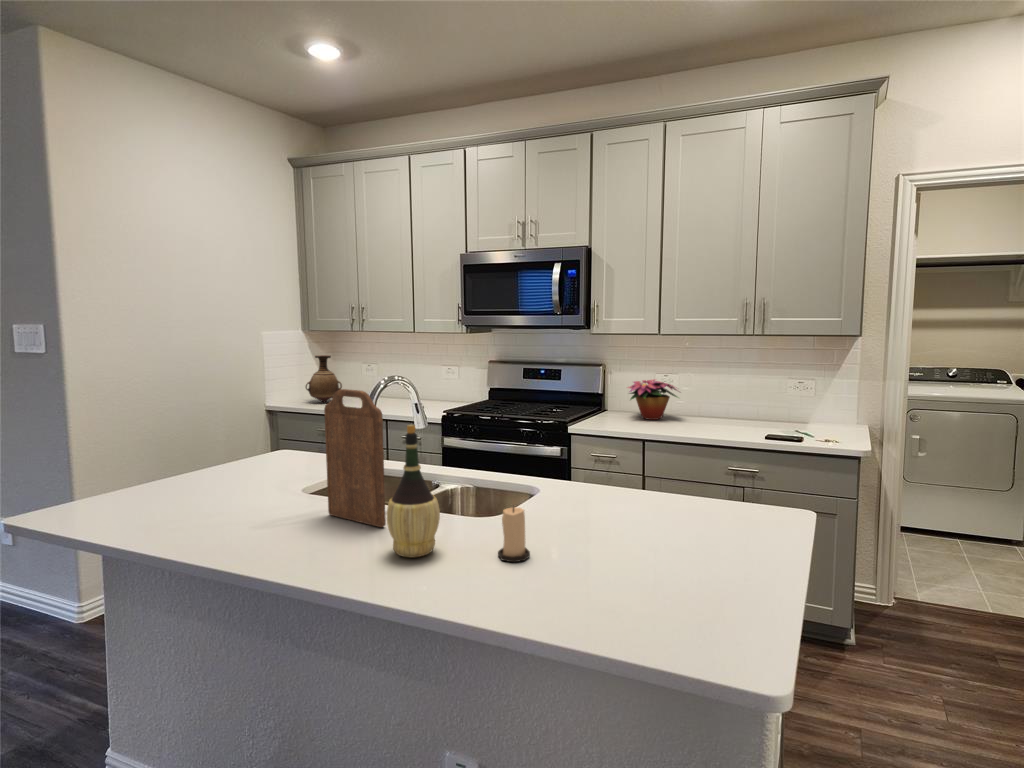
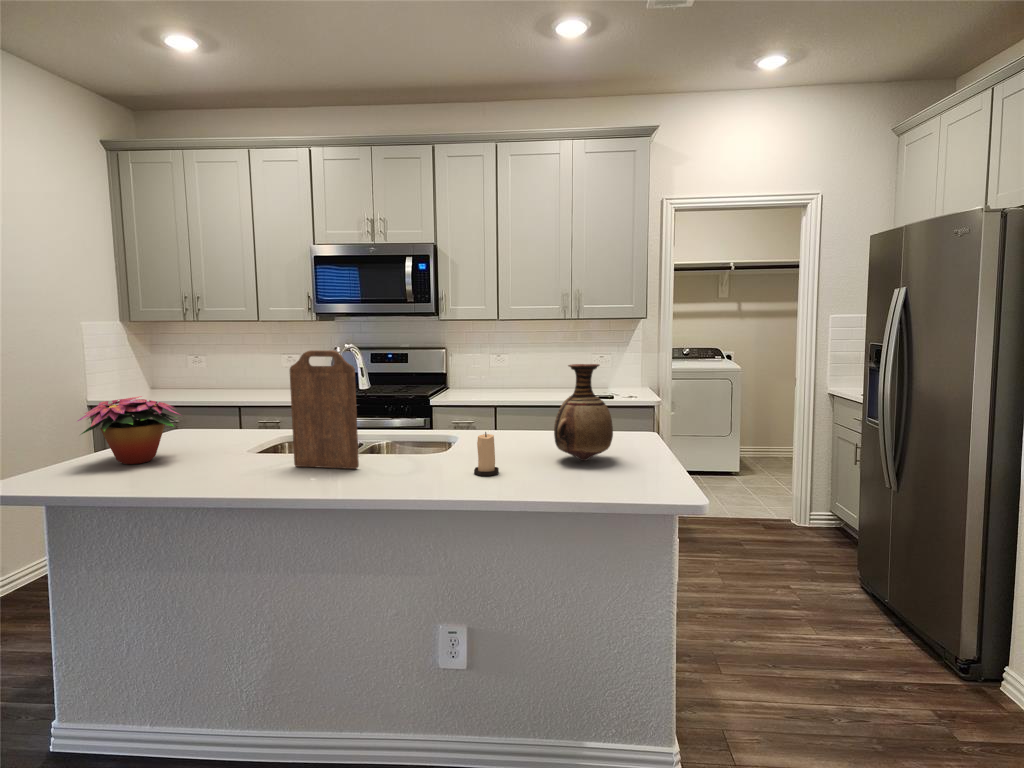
vase: present [306,355,342,402] -> present [554,364,613,461]
flower arrangement: present [628,379,677,420] -> present [78,396,178,464]
wine bottle: present [387,425,440,557] -> none [382,372,427,482]

